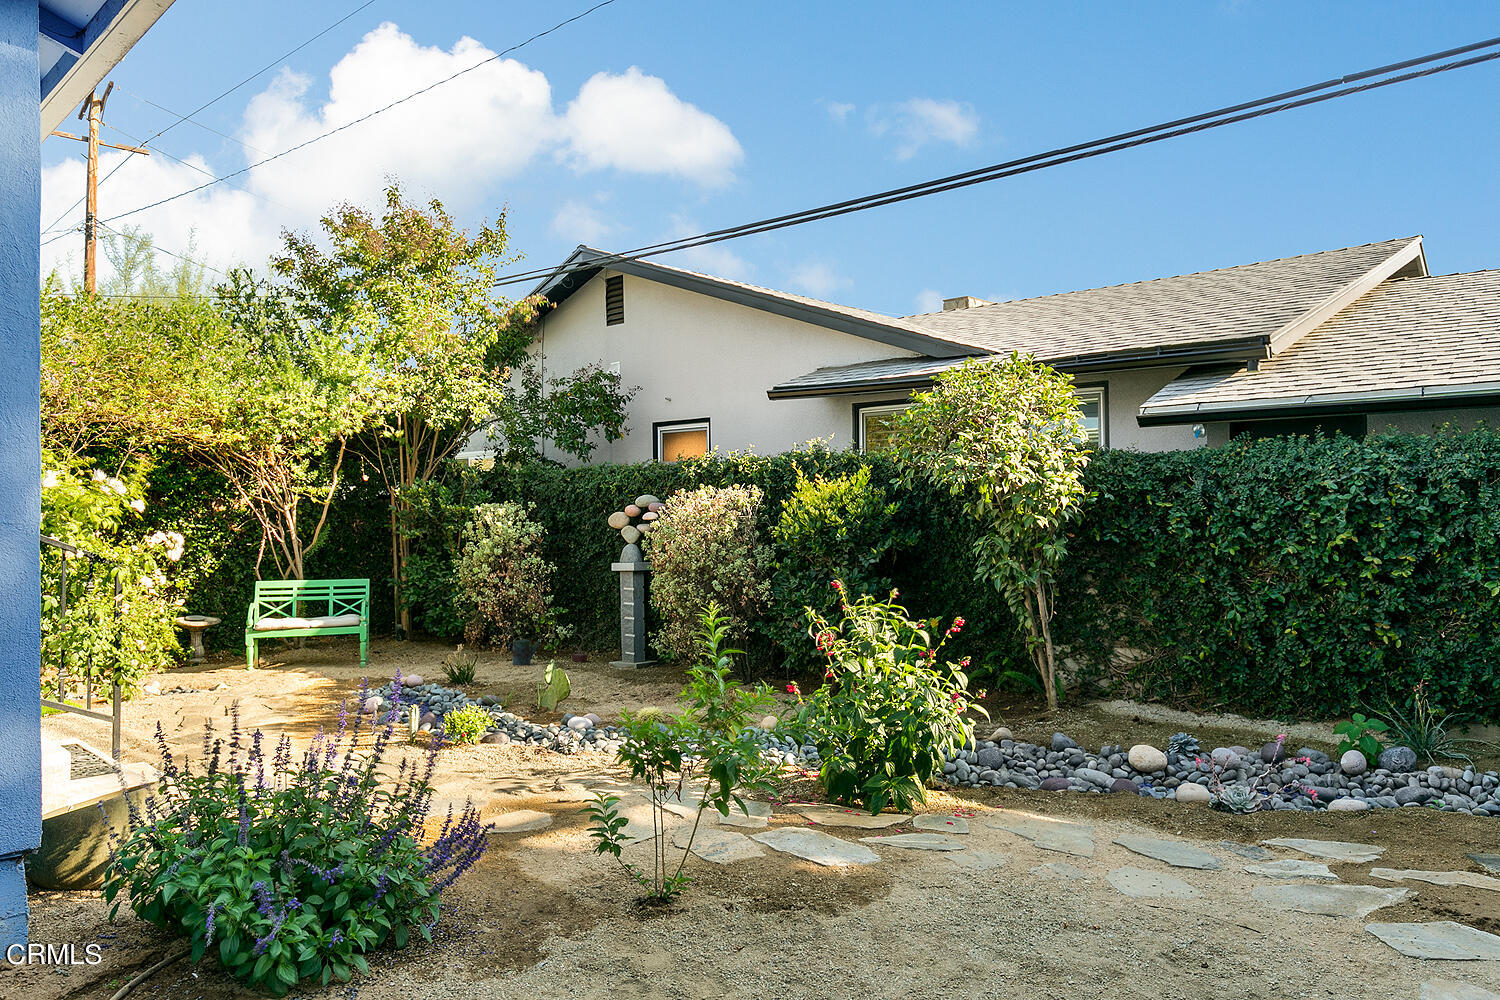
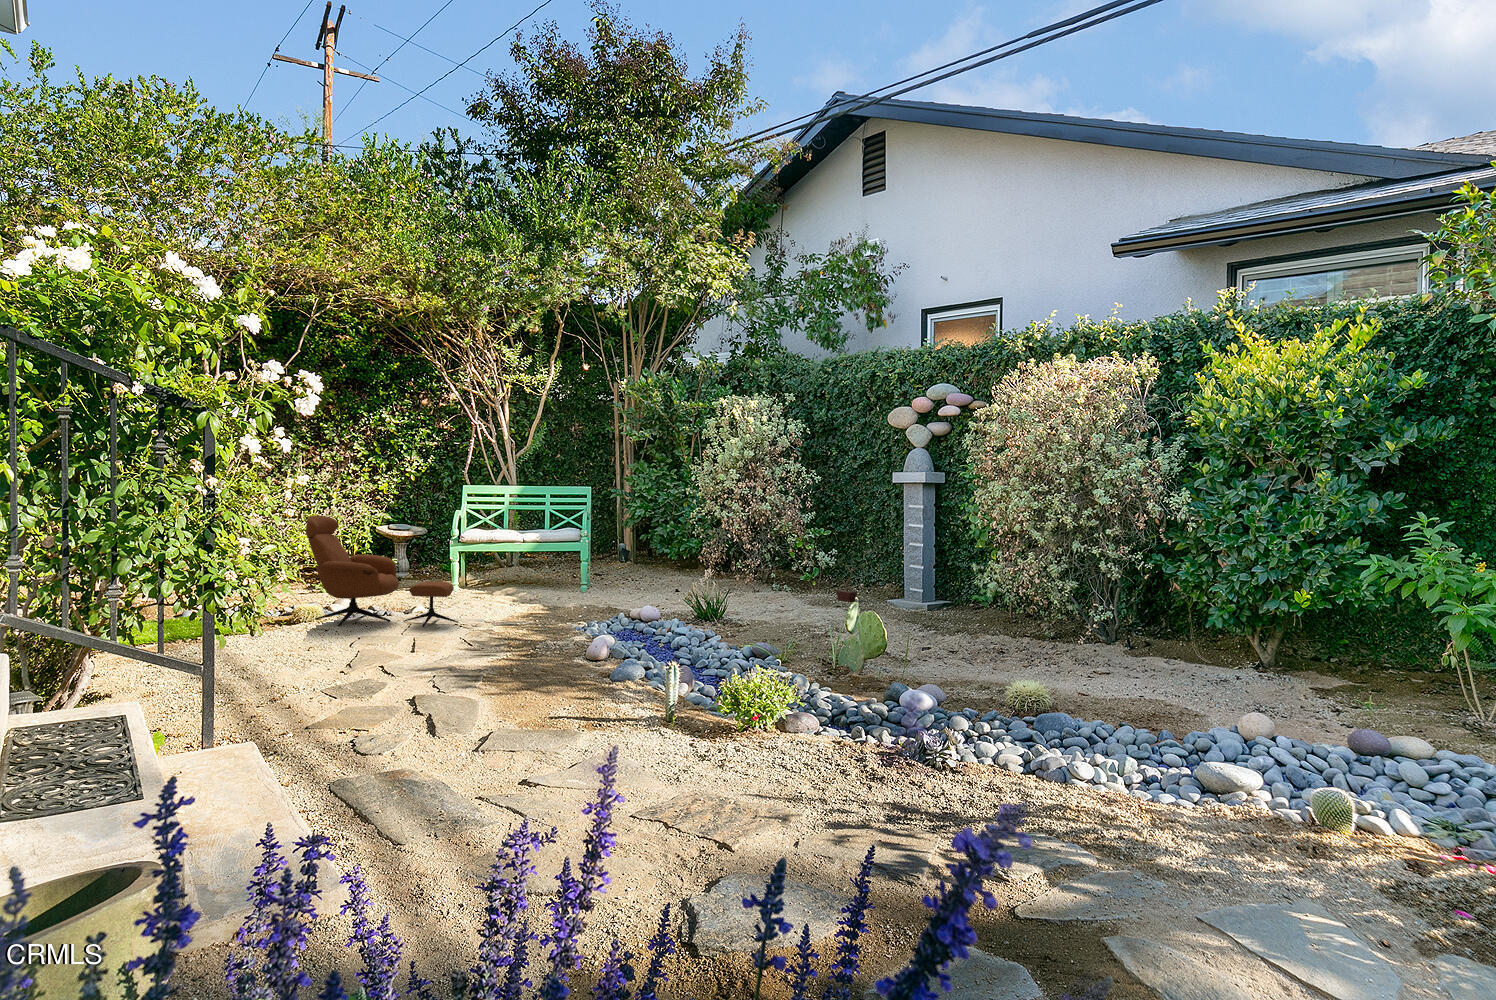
lounge chair: none [133,616,260,701] -> present [306,515,459,627]
watering can: present [508,635,544,665] -> none [759,564,803,602]

